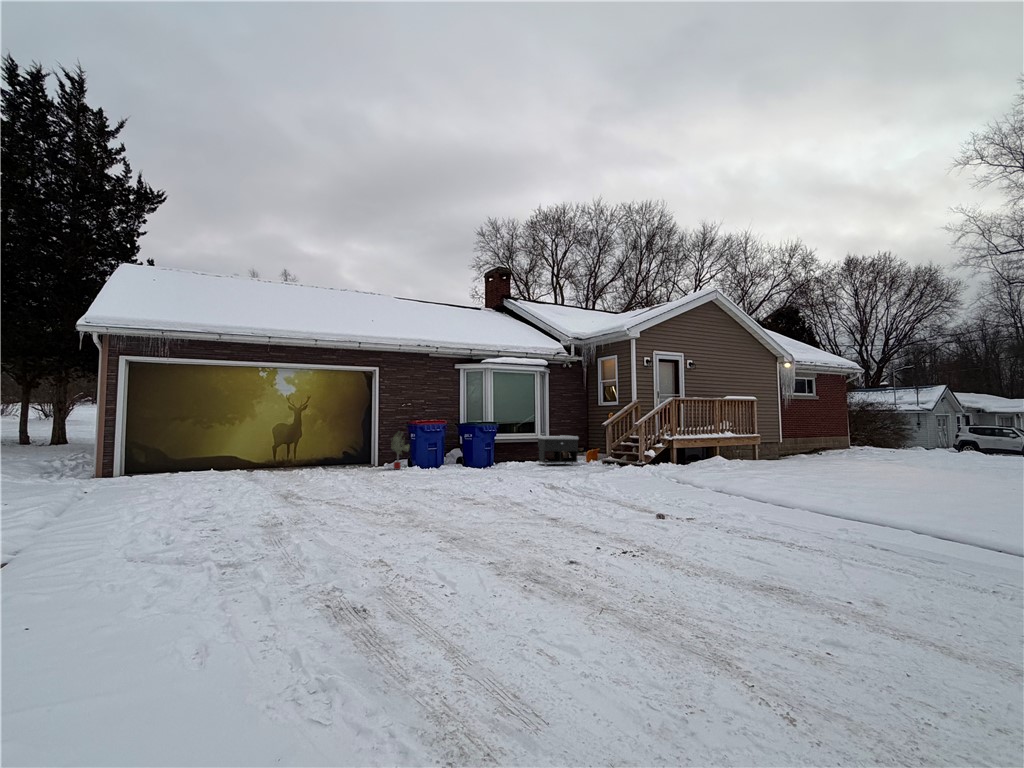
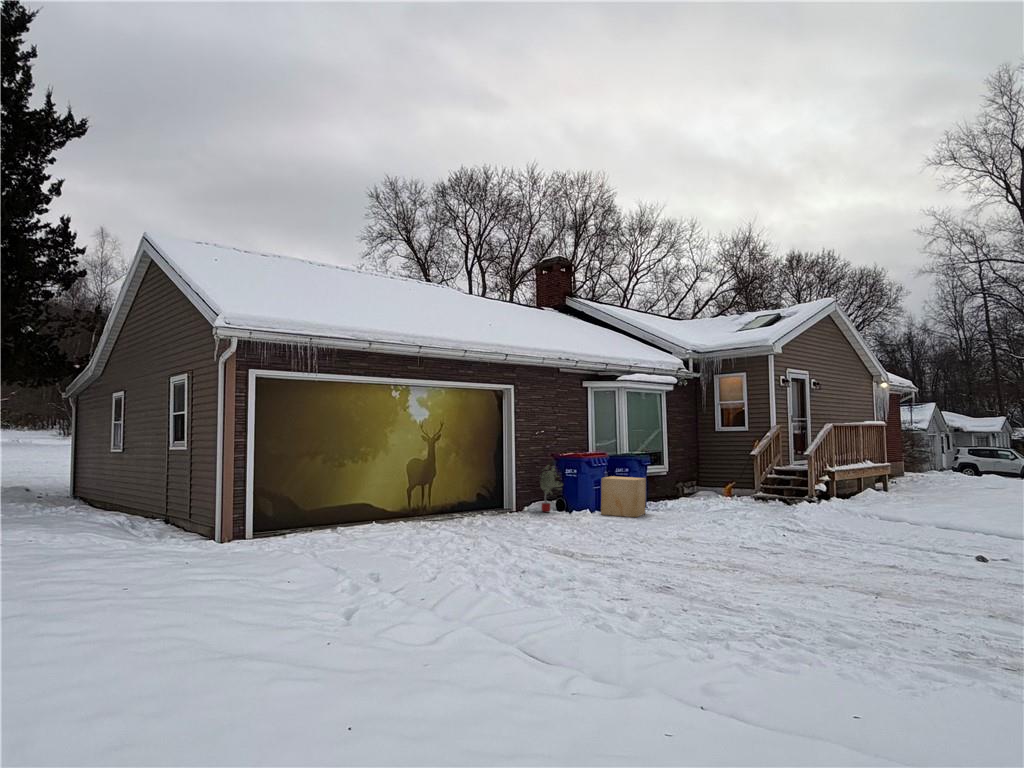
storage bench: present [537,435,579,466] -> none [663,466,712,503]
cardboard box: none [435,441,478,475] -> present [601,476,646,517]

